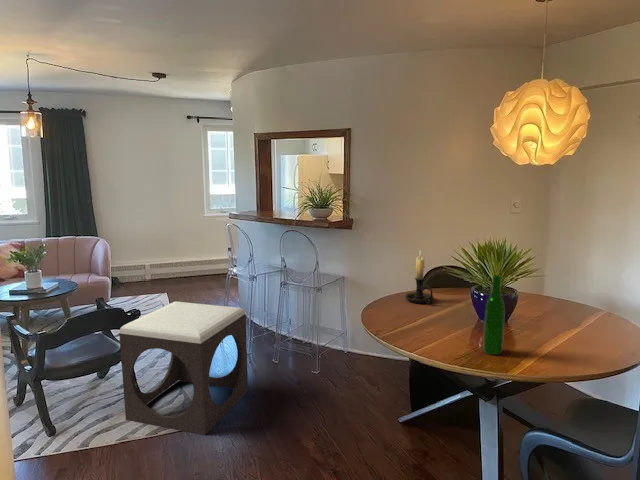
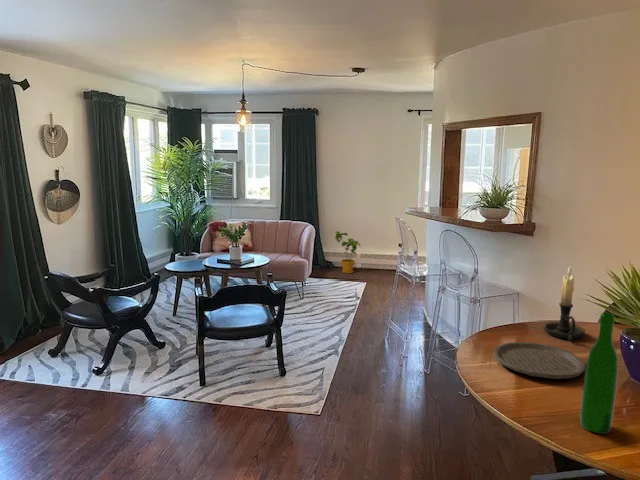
house plant: none [123,244,153,287] -> present [335,231,360,273]
footstool: present [119,301,248,435] -> none [260,288,383,425]
plate: none [396,309,458,331] -> present [494,342,585,379]

